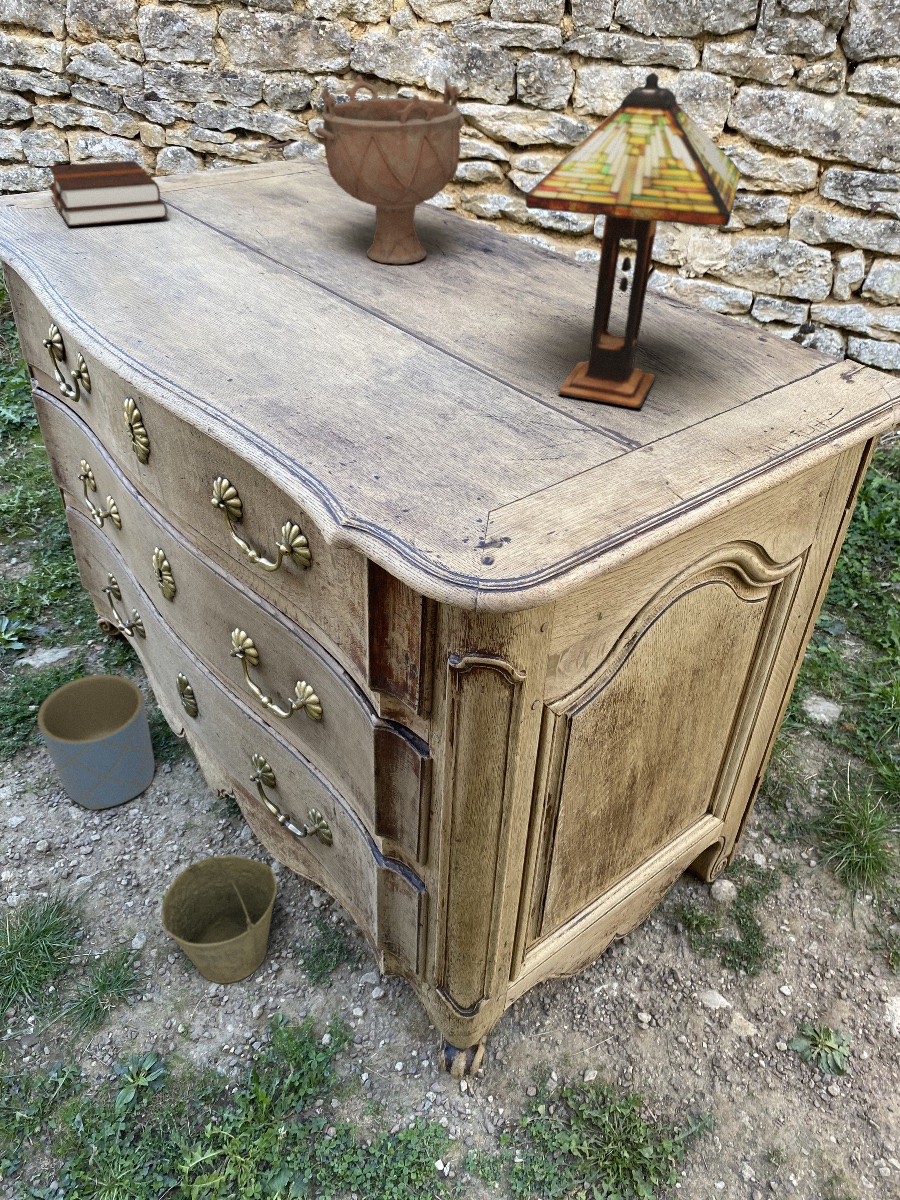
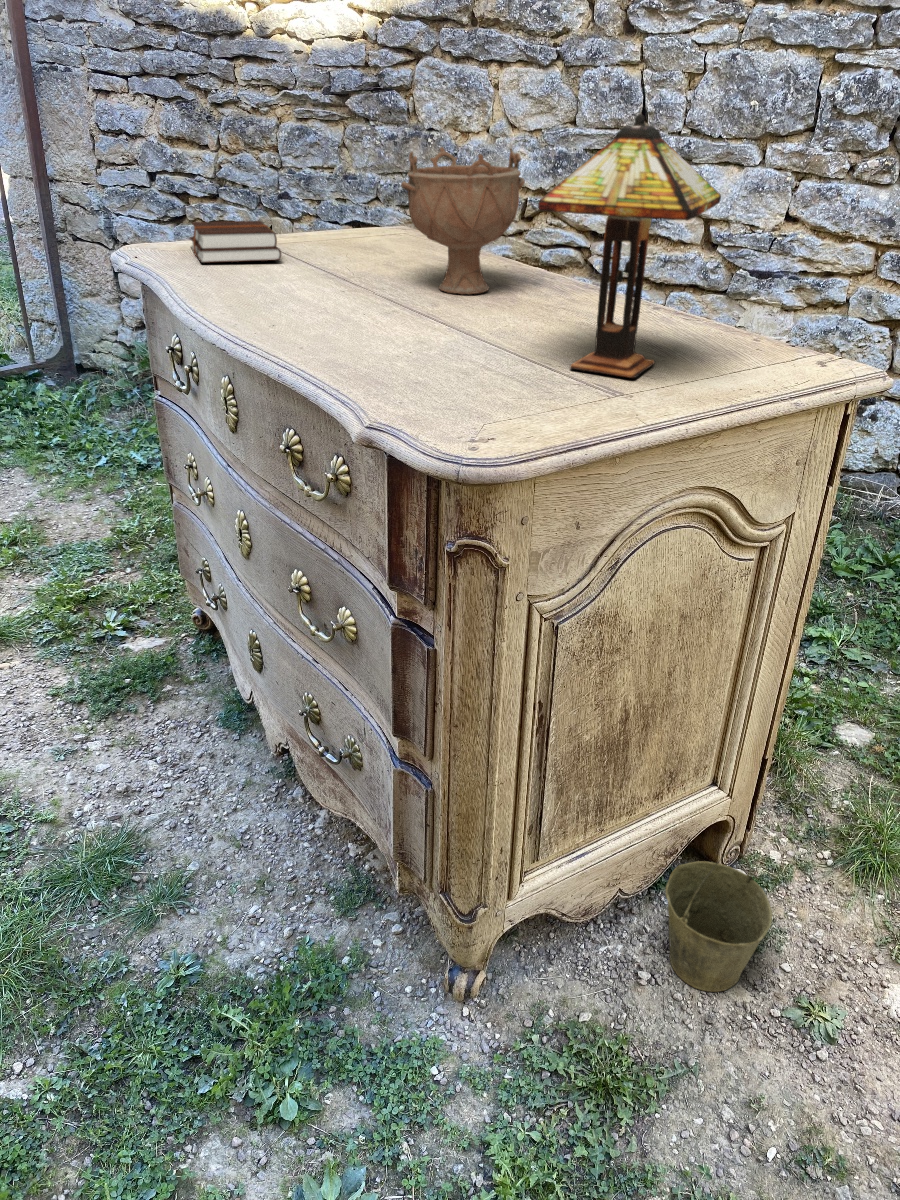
planter: present [38,674,155,810] -> none [128,648,223,767]
bucket: present [161,852,277,983] -> present [666,851,772,992]

